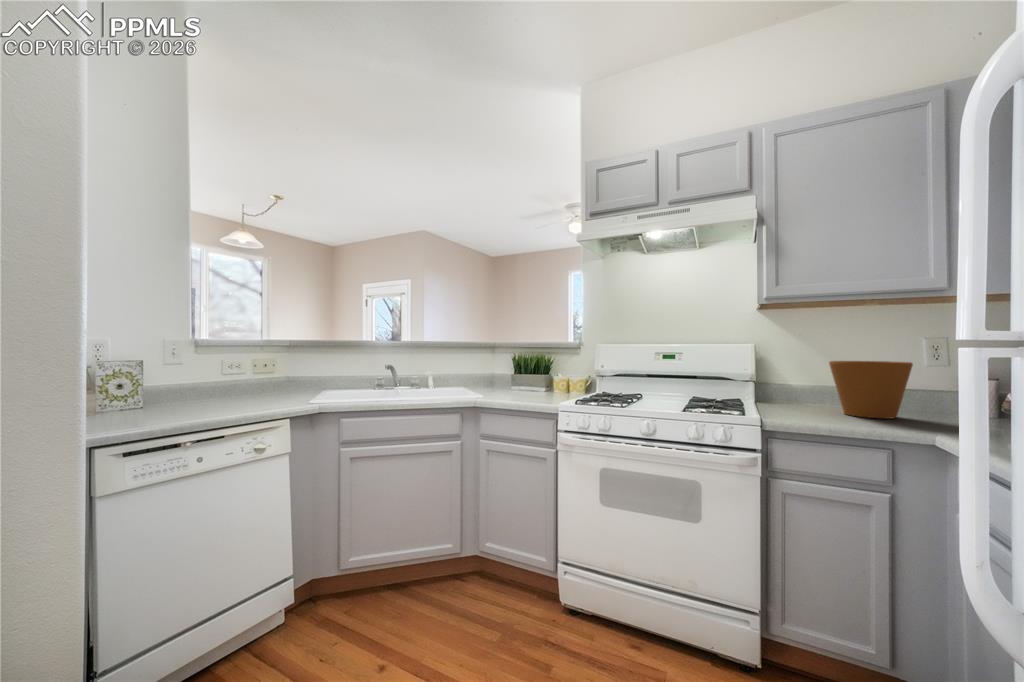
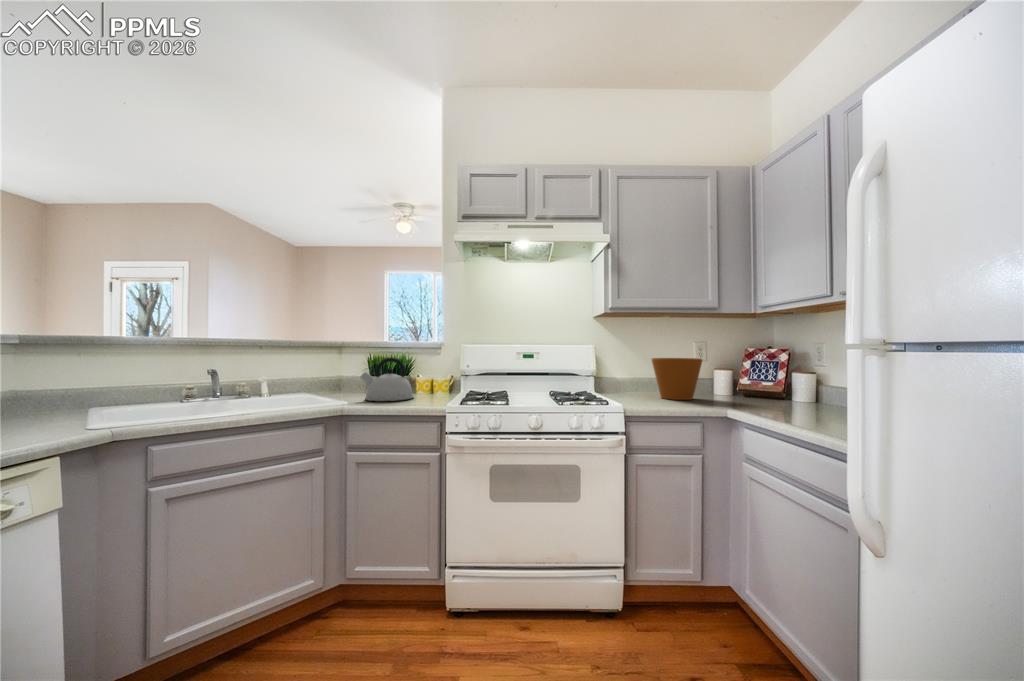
kettle: none [496,357,543,397] -> present [360,358,413,401]

